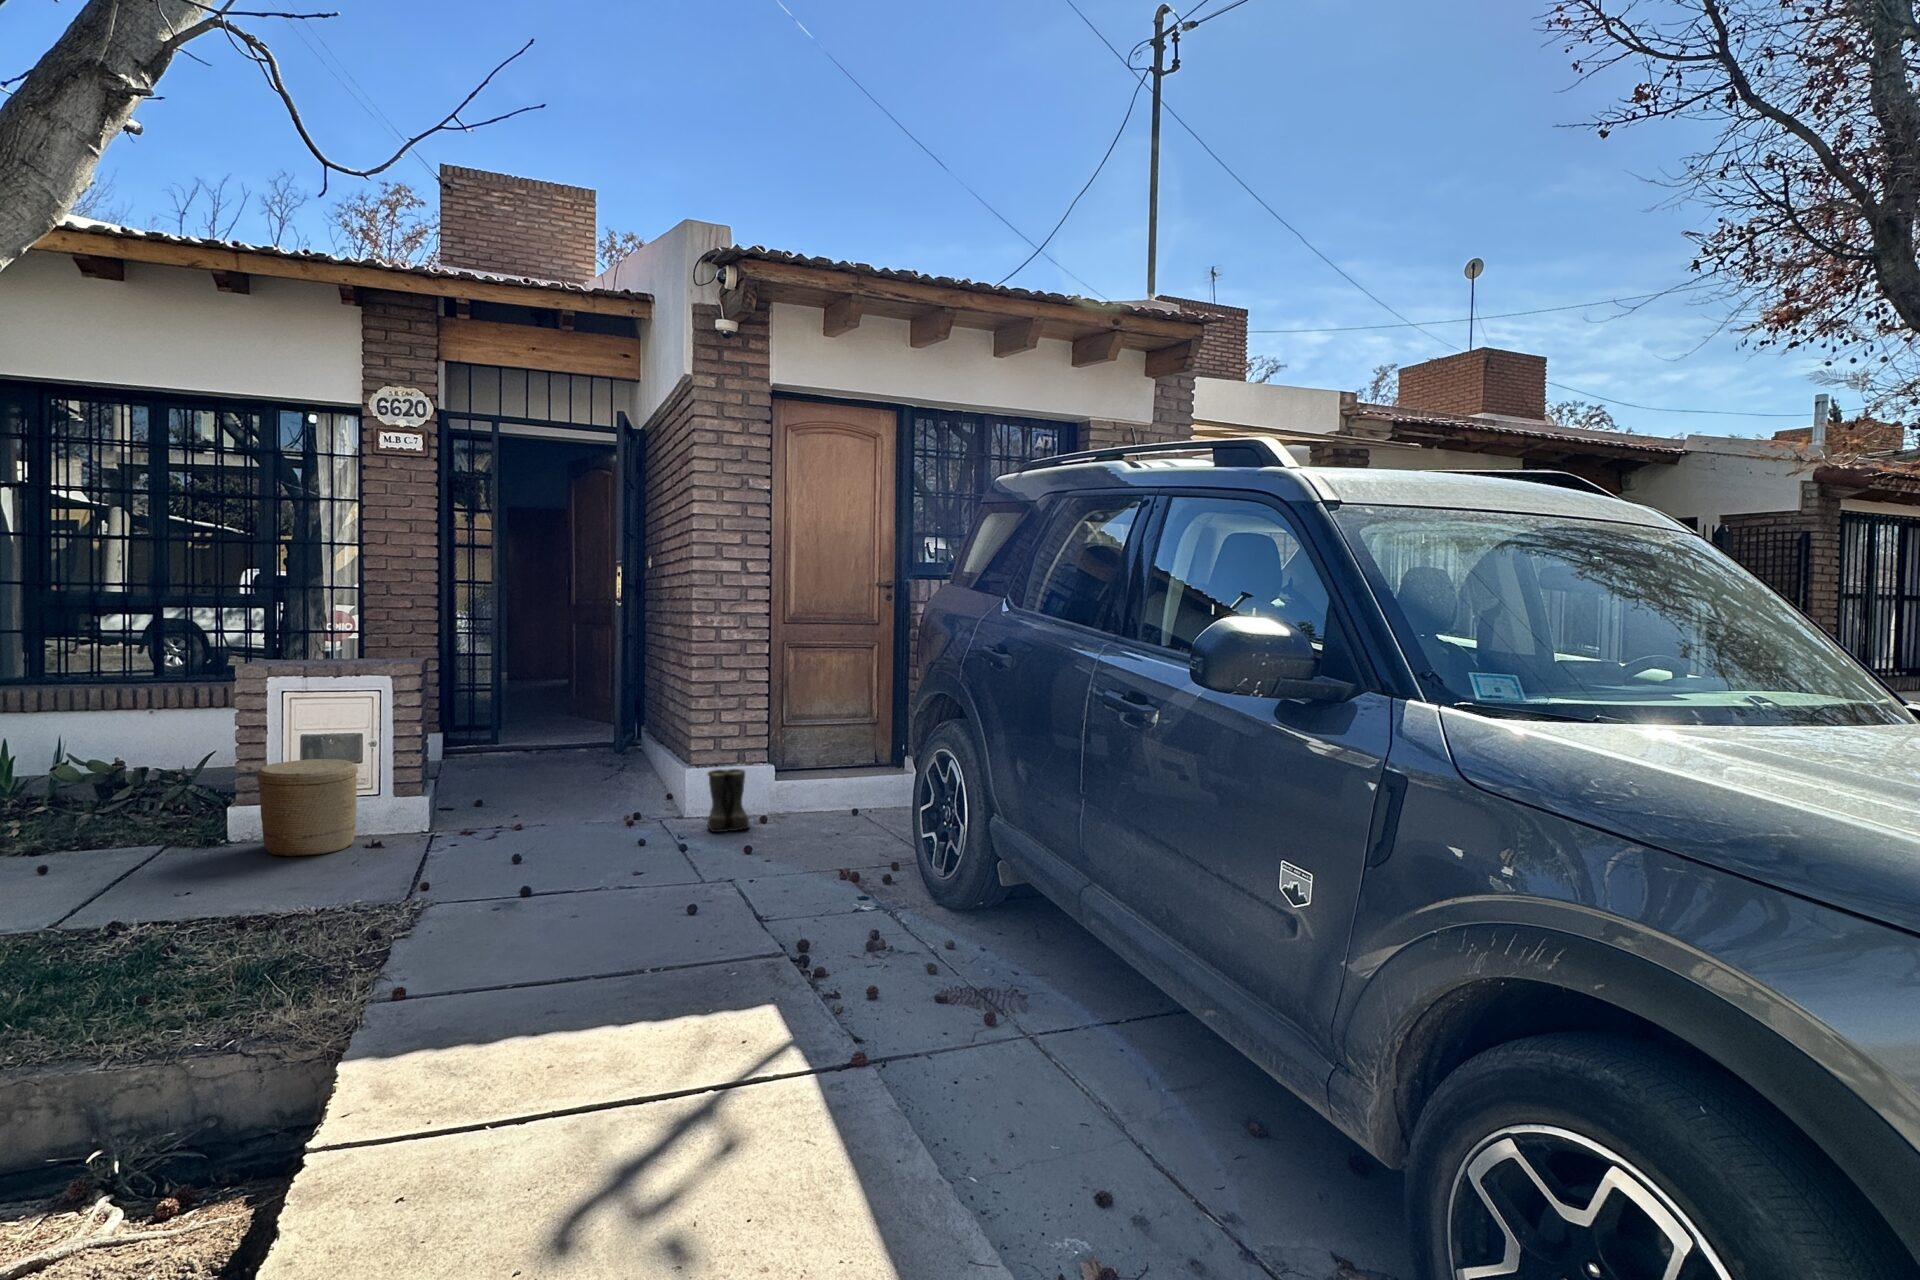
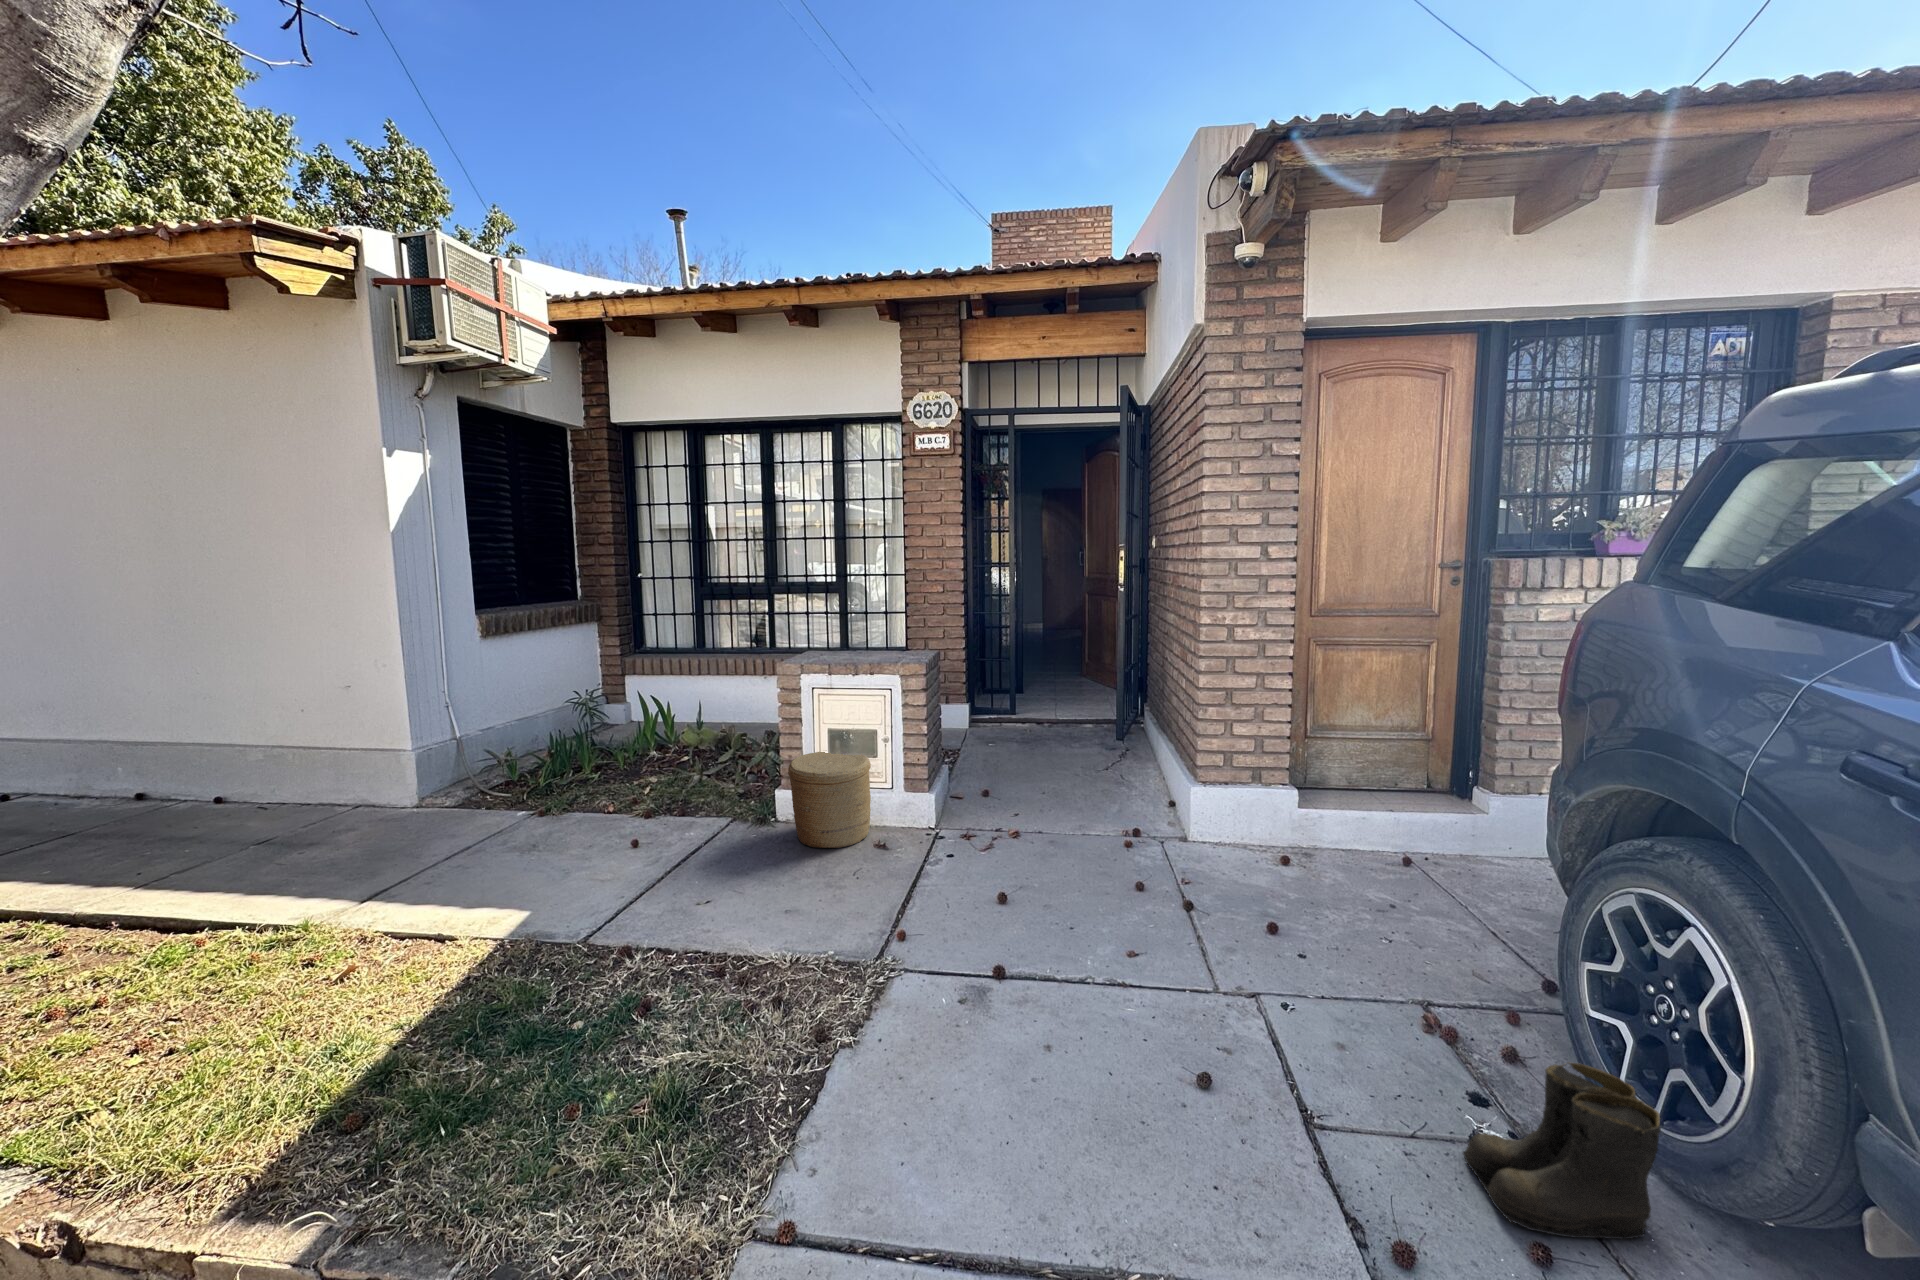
boots: present [707,769,750,832] -> present [1462,1063,1661,1241]

